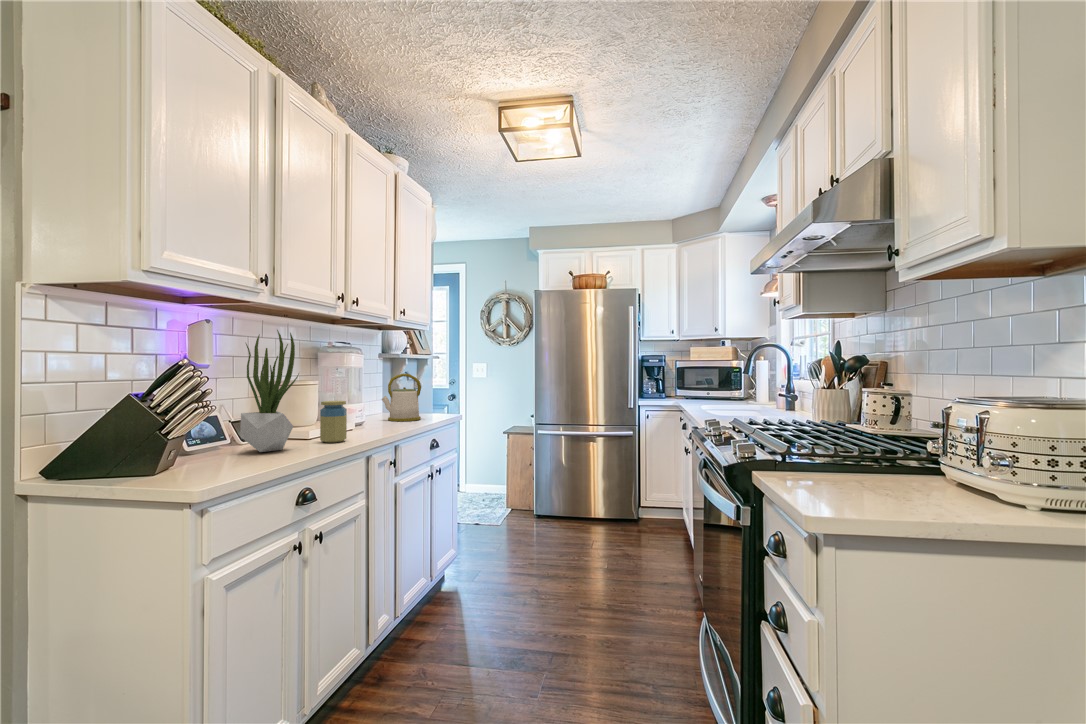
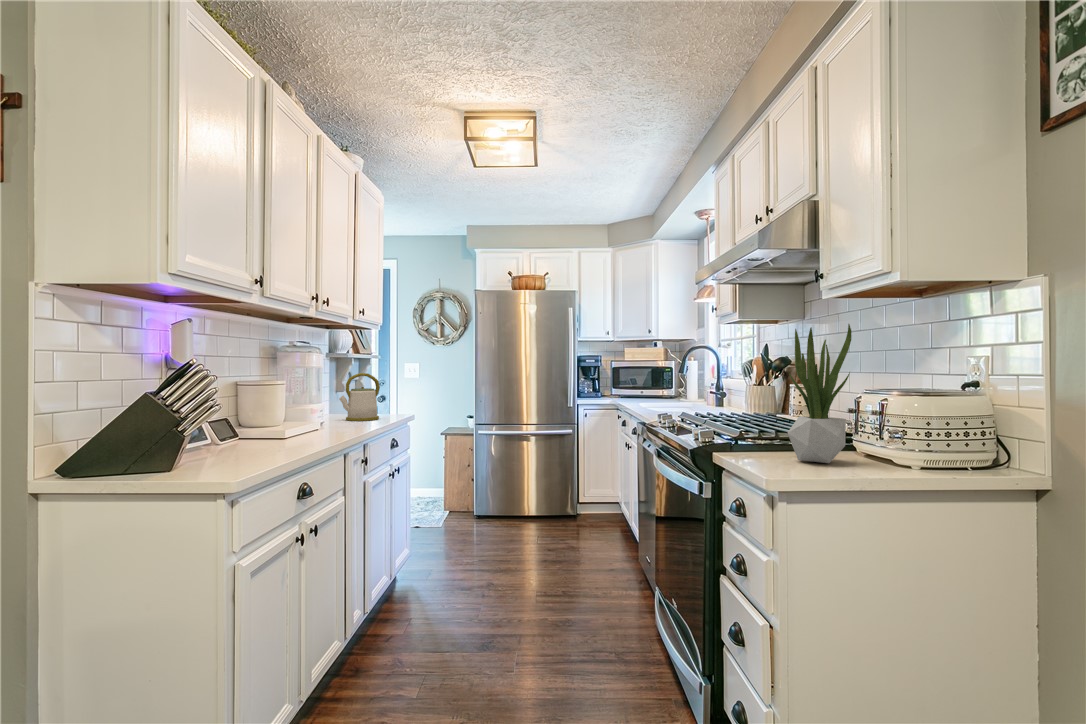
potted plant: present [240,330,299,452] -> present [788,324,851,463]
jar: present [320,401,347,443] -> none [302,399,328,441]

